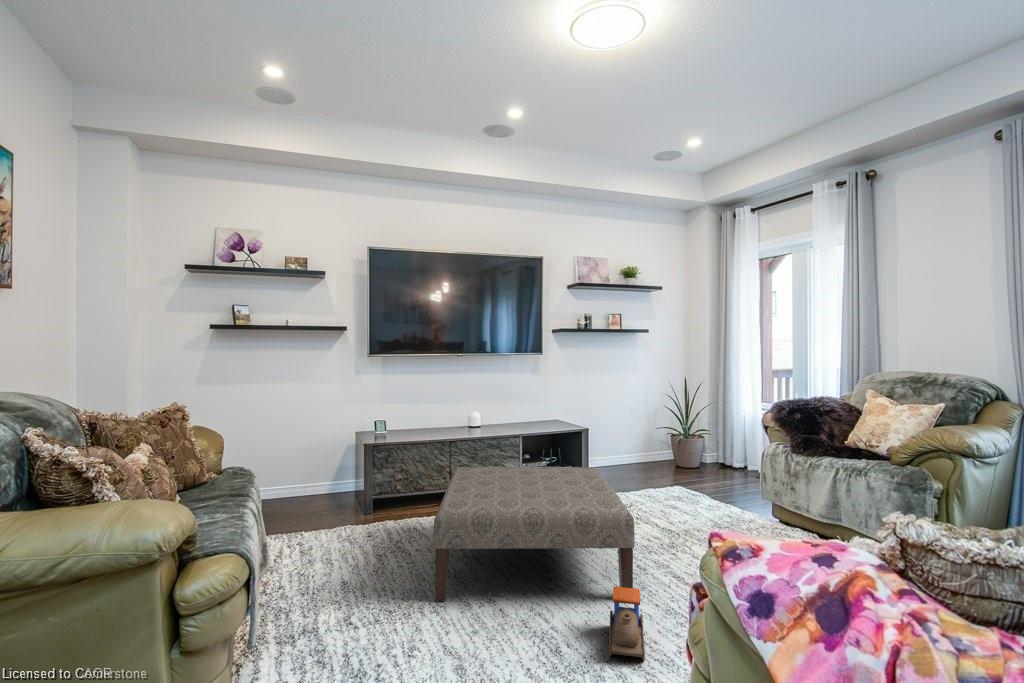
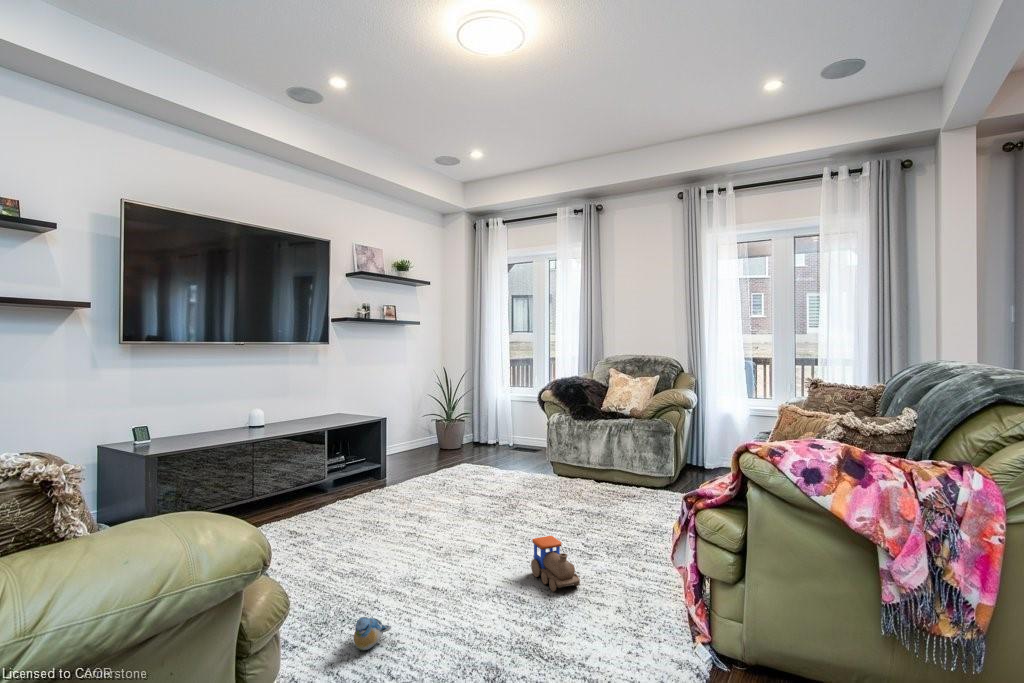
ottoman: present [433,467,635,601] -> none [298,450,527,600]
plush toy: none [374,614,418,646] -> present [354,617,391,650]

